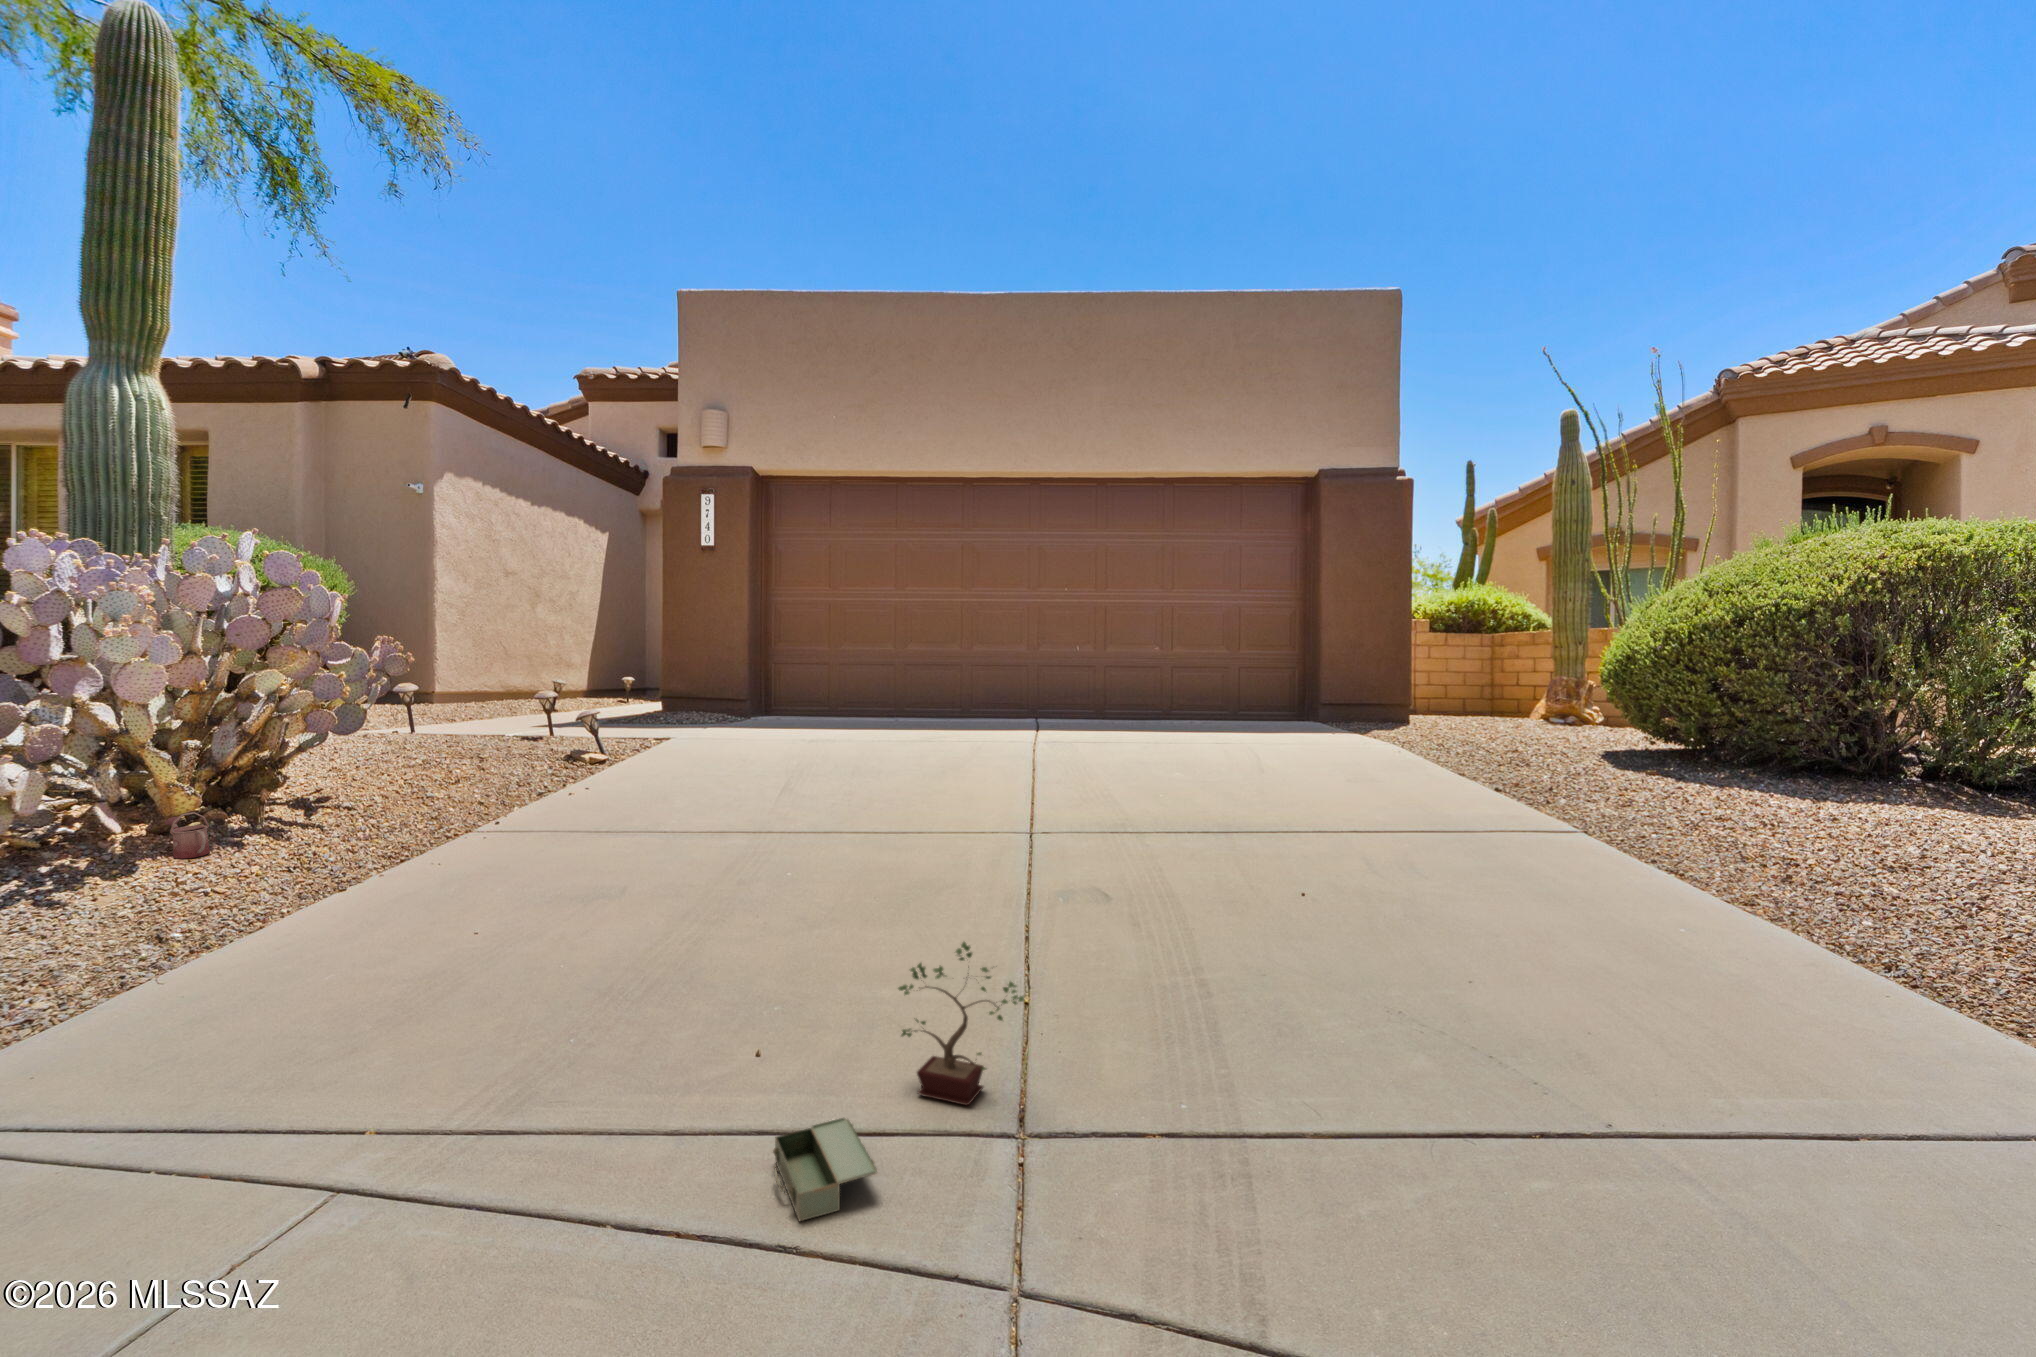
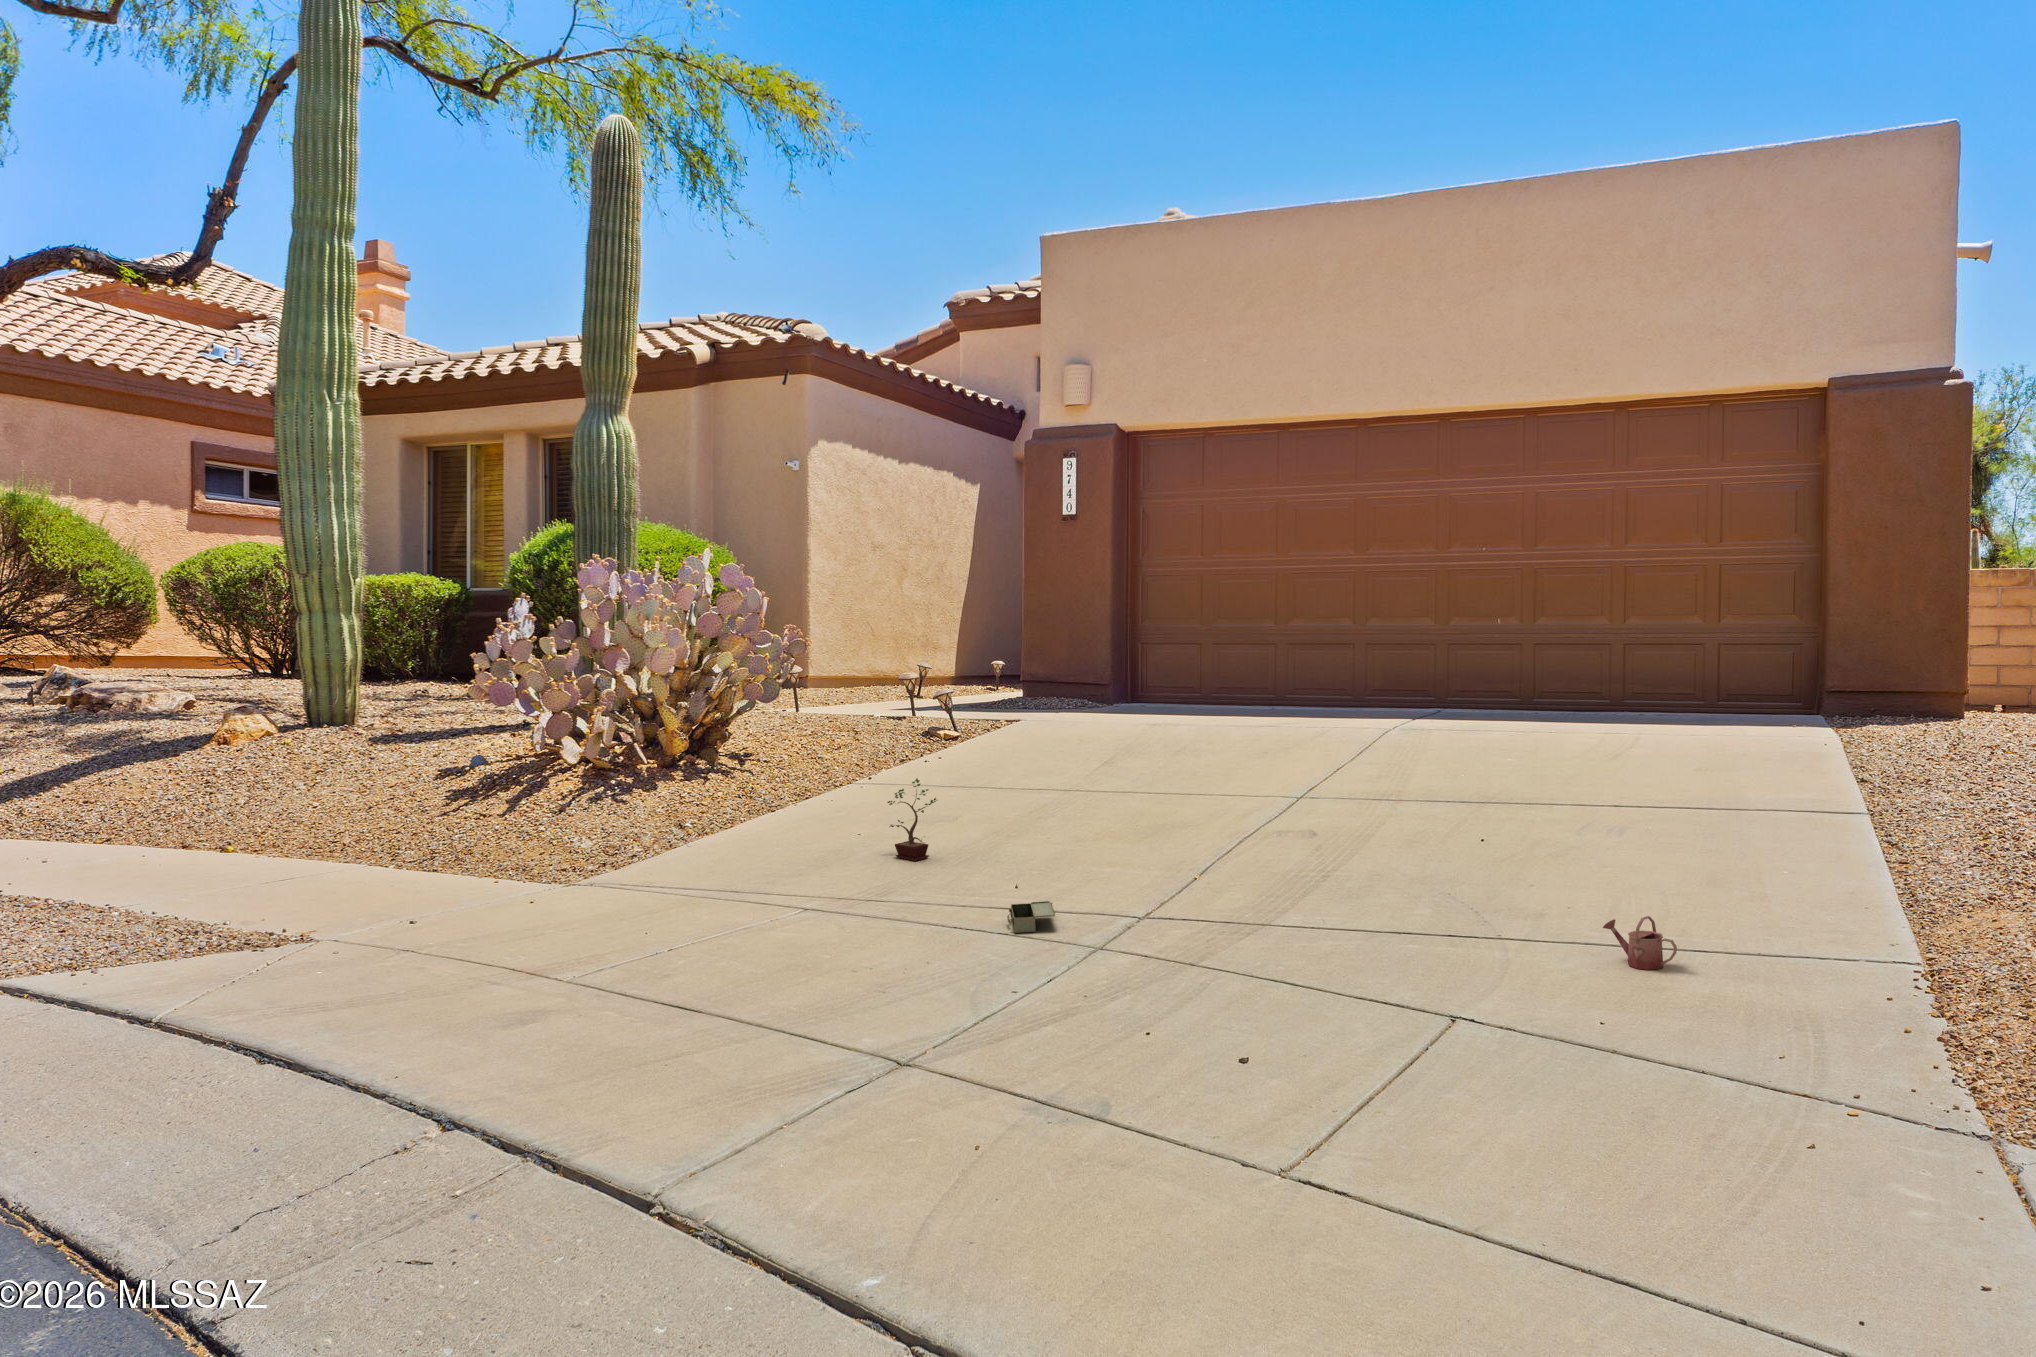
watering can: present [164,812,210,859] -> present [1603,916,1677,970]
potted plant: present [898,942,1024,1105] -> present [887,779,936,861]

